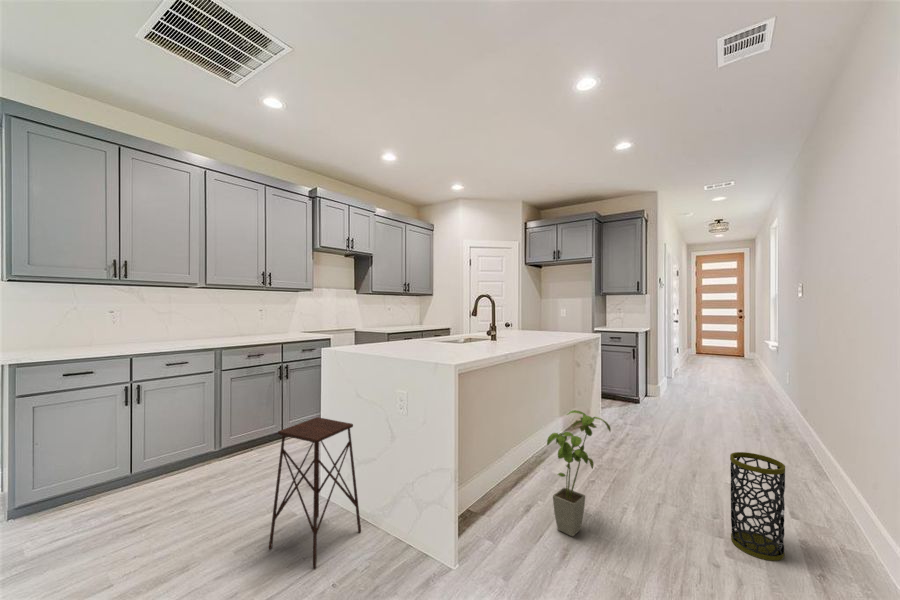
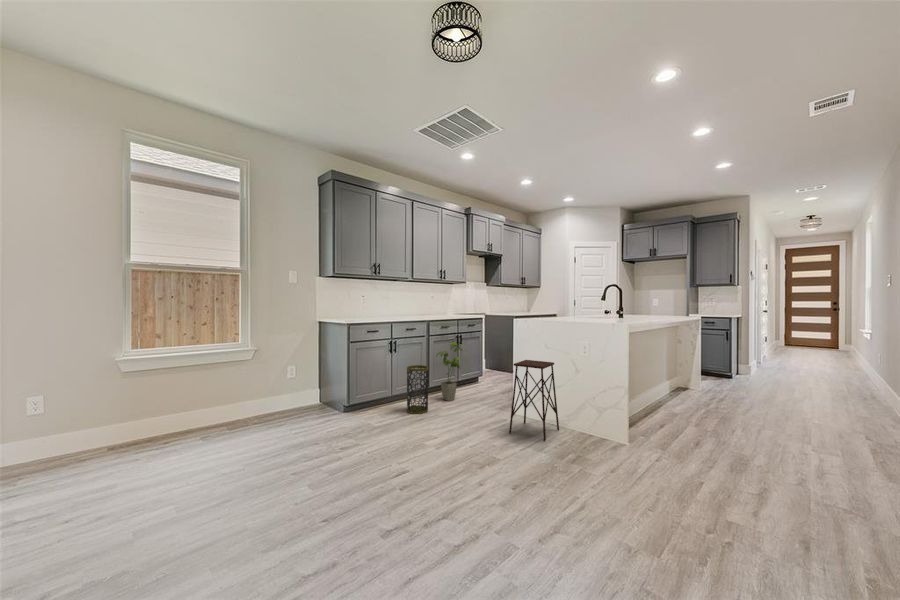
house plant: present [547,410,611,537] -> present [437,342,464,401]
trash can: present [730,452,785,561] -> present [407,365,428,414]

